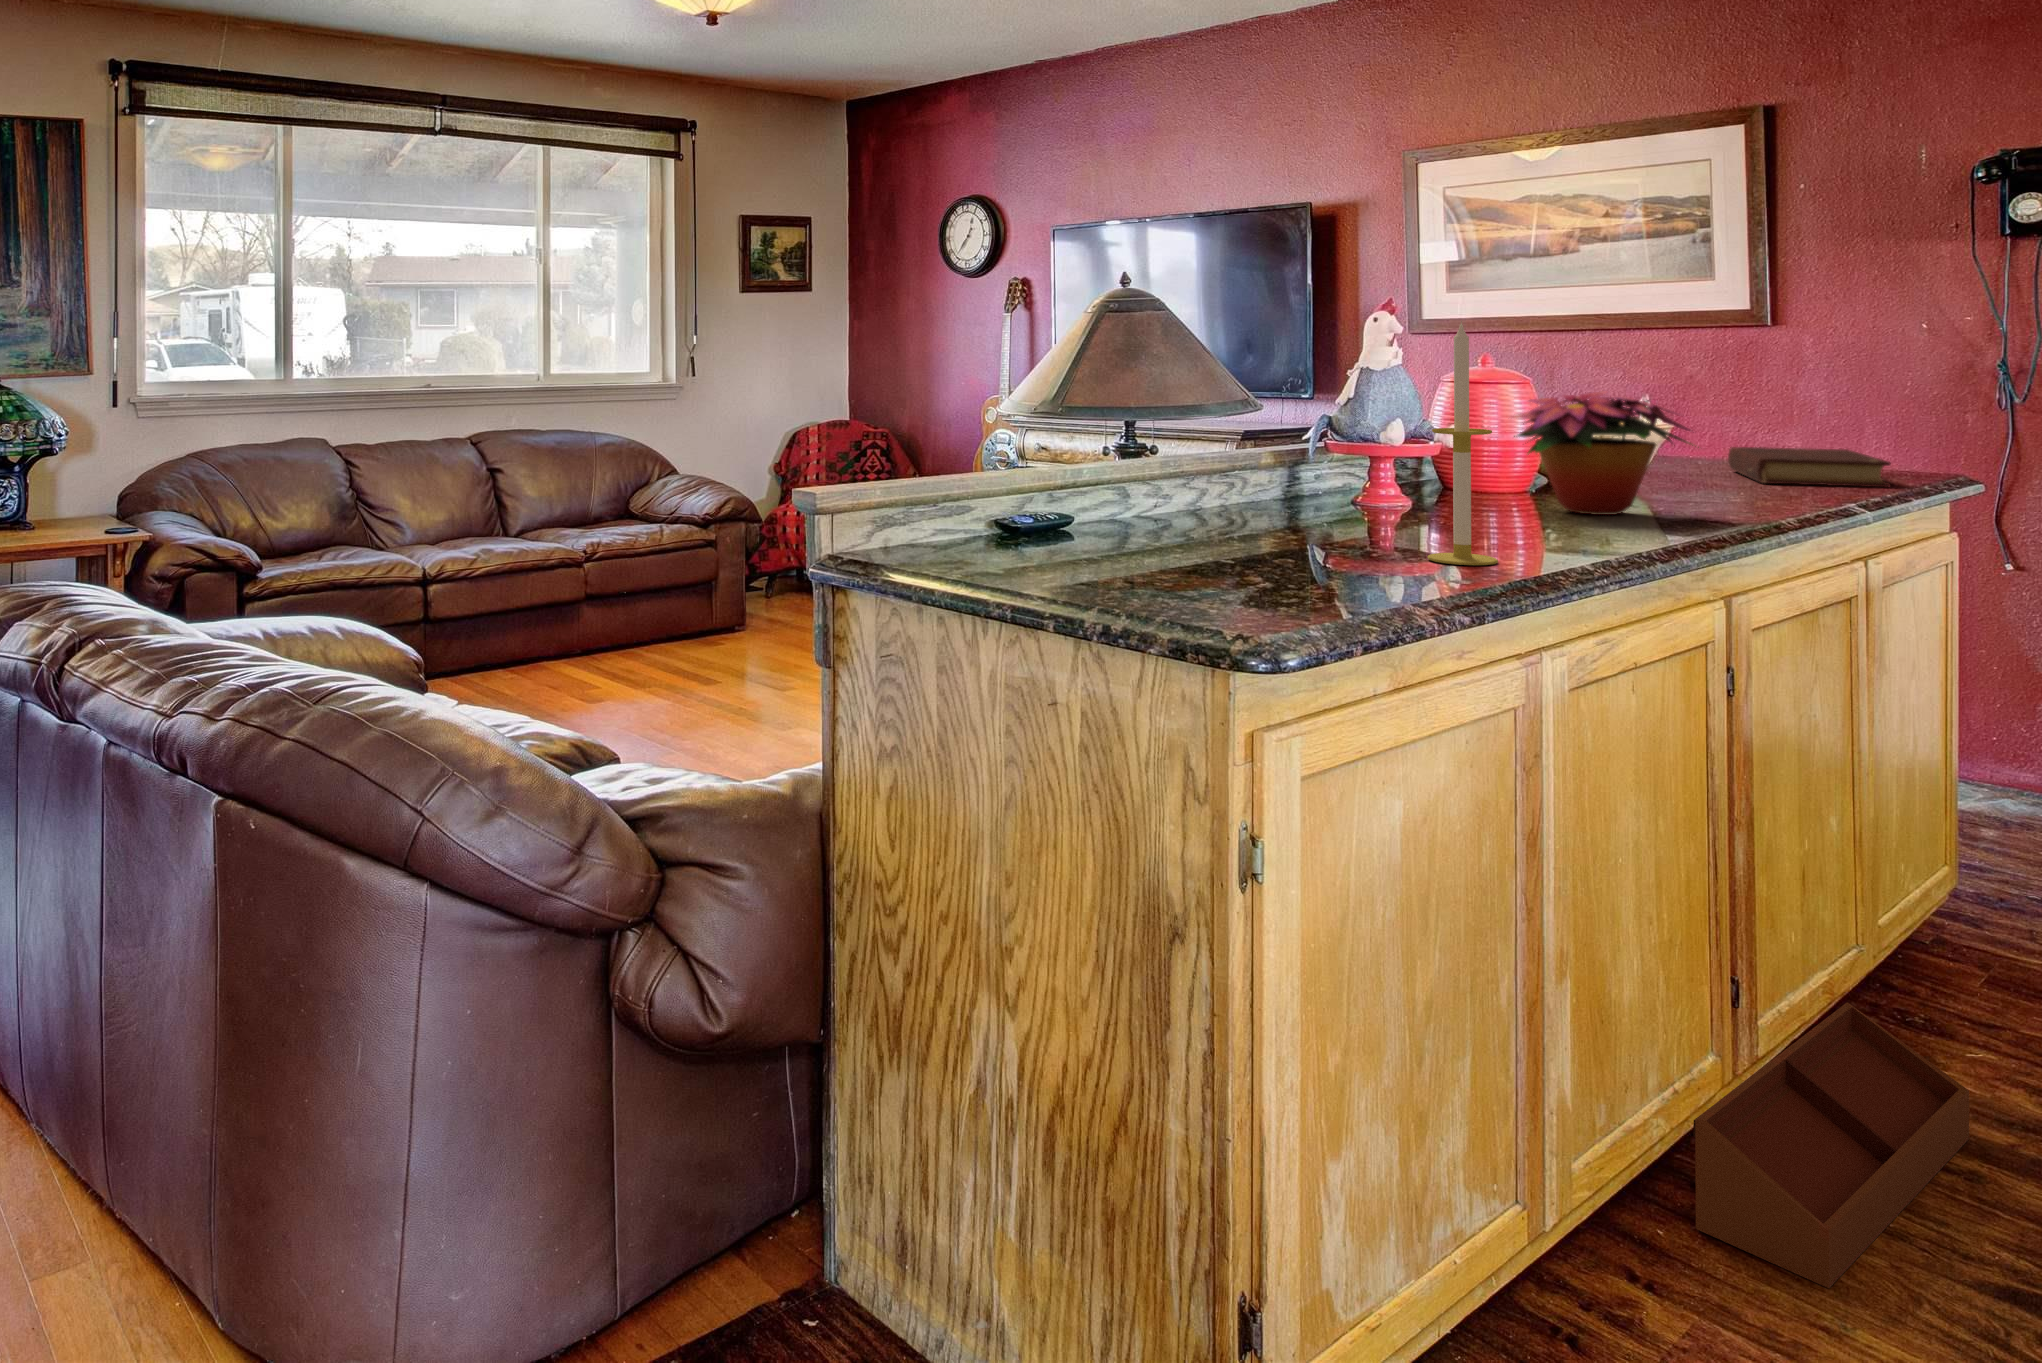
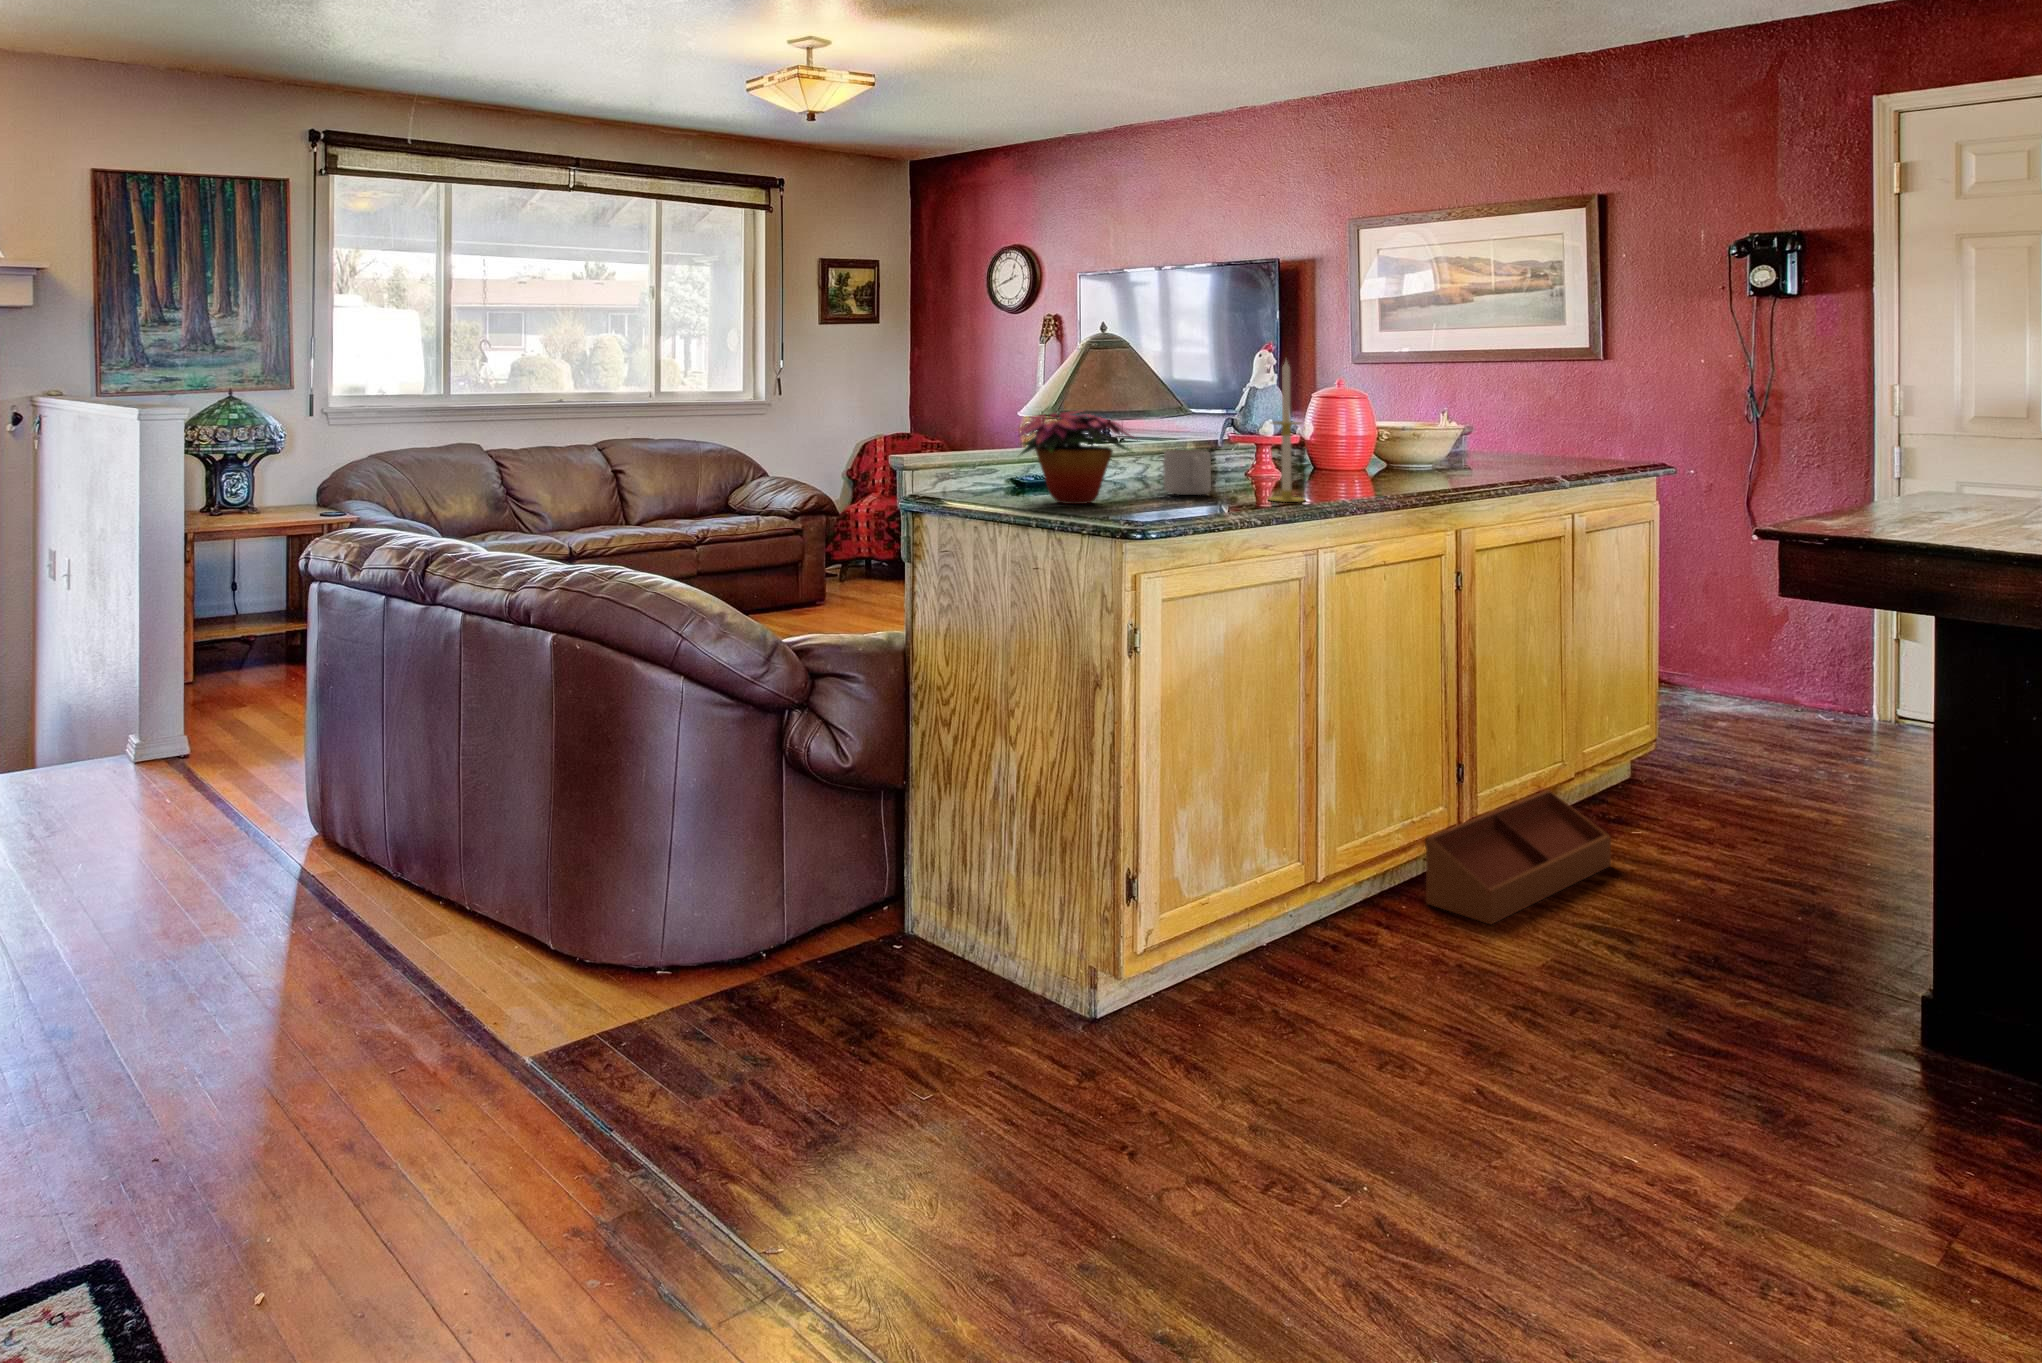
flower arrangement: present [1514,391,1693,515] -> present [1018,411,1138,504]
book: present [1728,447,1891,487] -> none [1530,444,1616,469]
mug: none [1241,472,1322,547] -> present [1164,450,1211,495]

